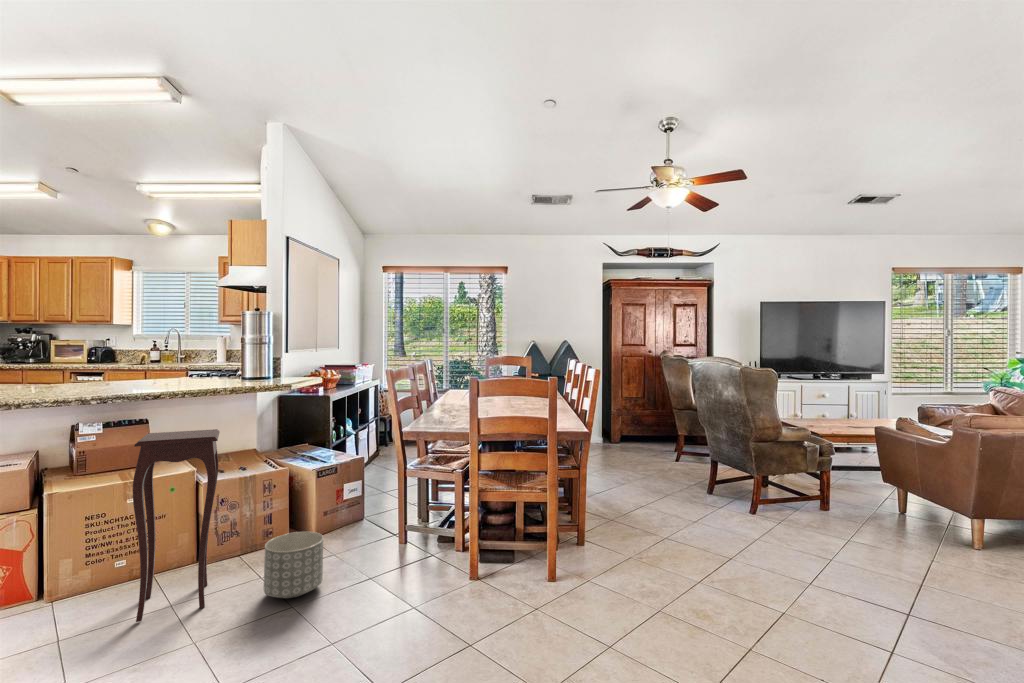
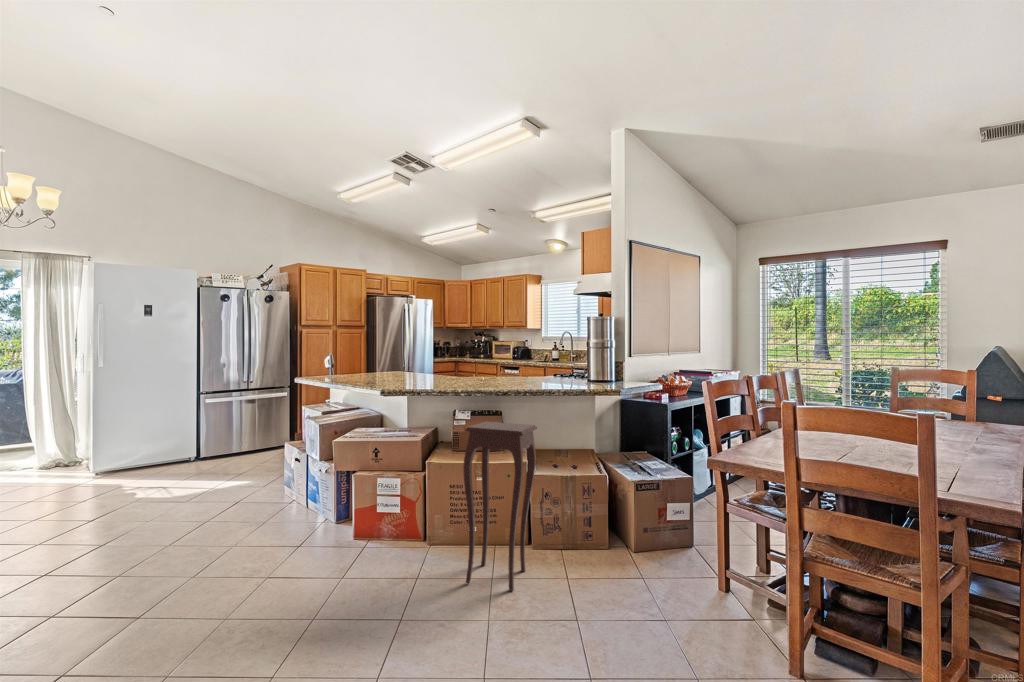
planter: present [264,532,323,599] -> none [557,545,616,616]

